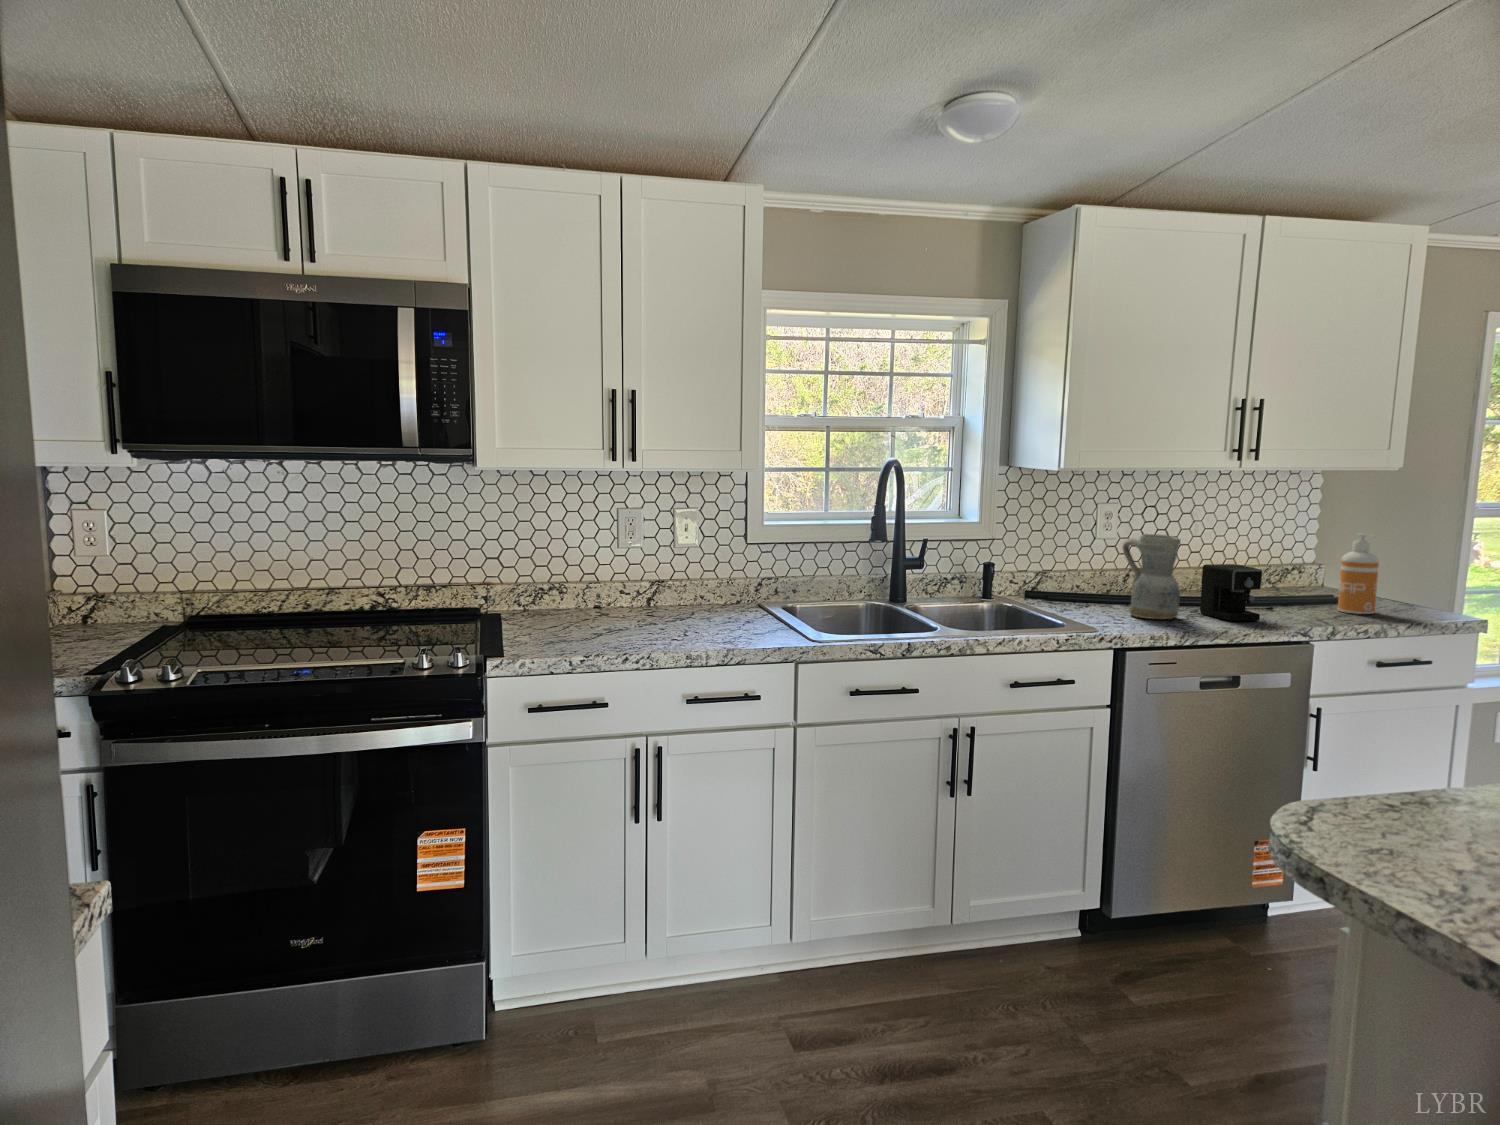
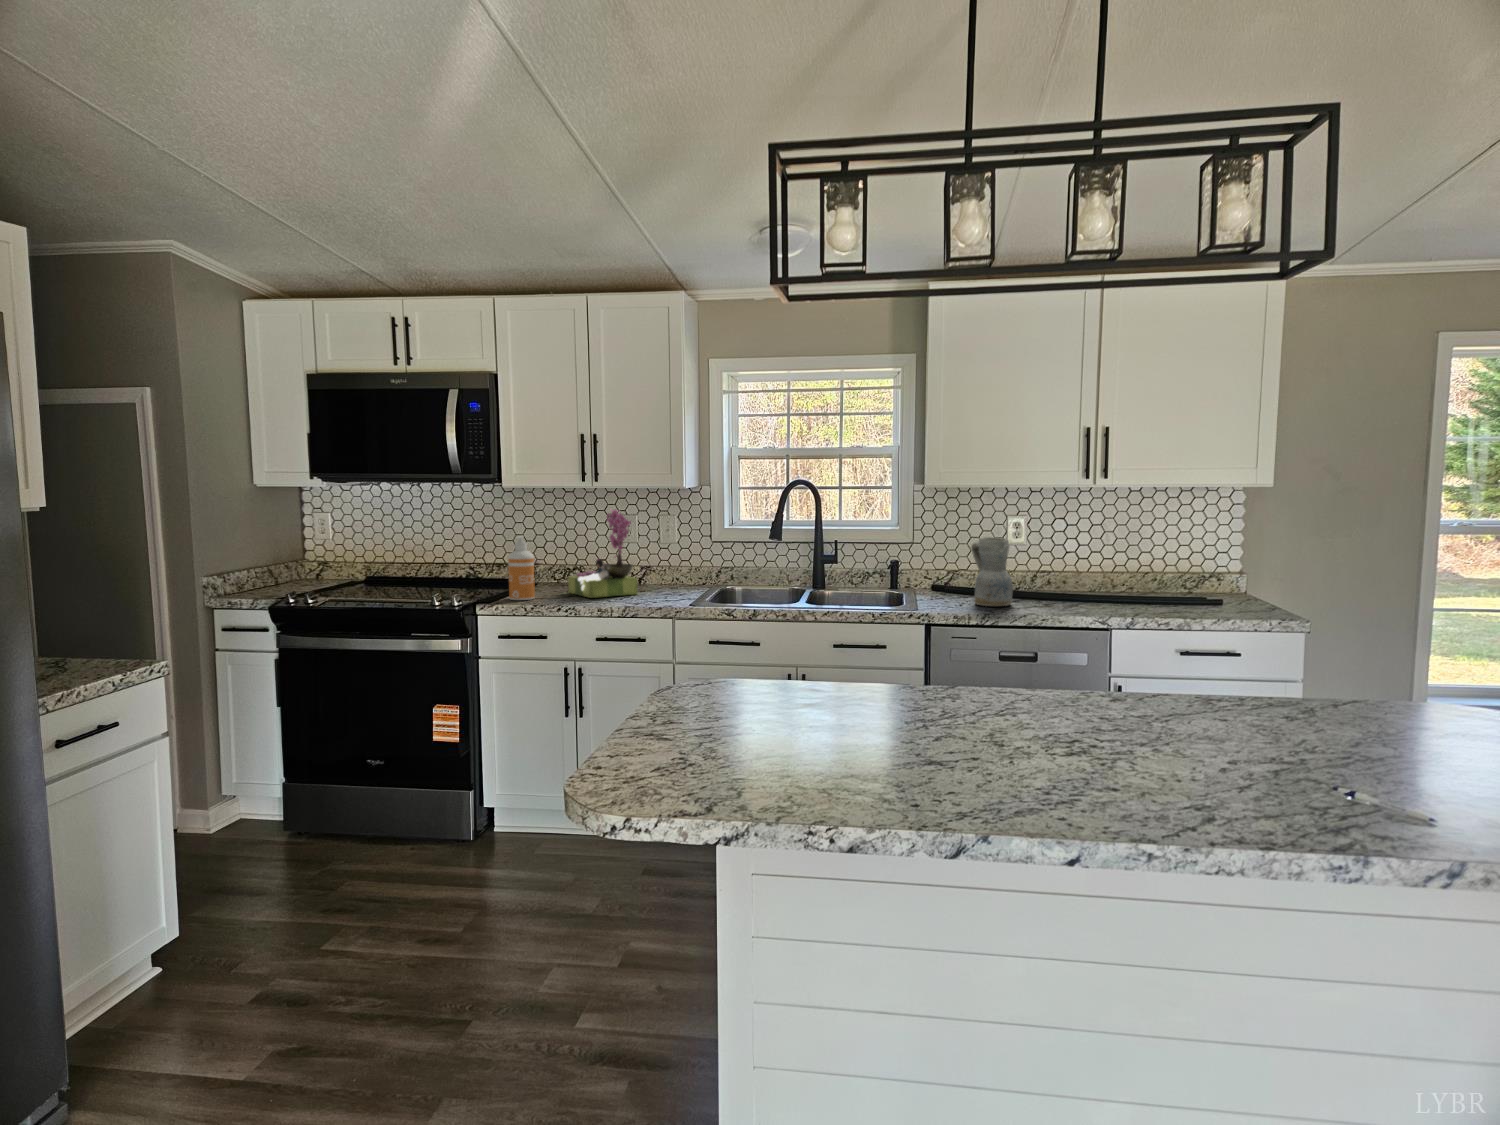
flower arrangement: none [590,499,697,637] -> present [568,509,638,598]
soap dispenser: present [1338,533,1379,614] -> present [508,536,535,600]
coffee maker: present [1200,564,1273,621] -> none [1043,564,1121,610]

